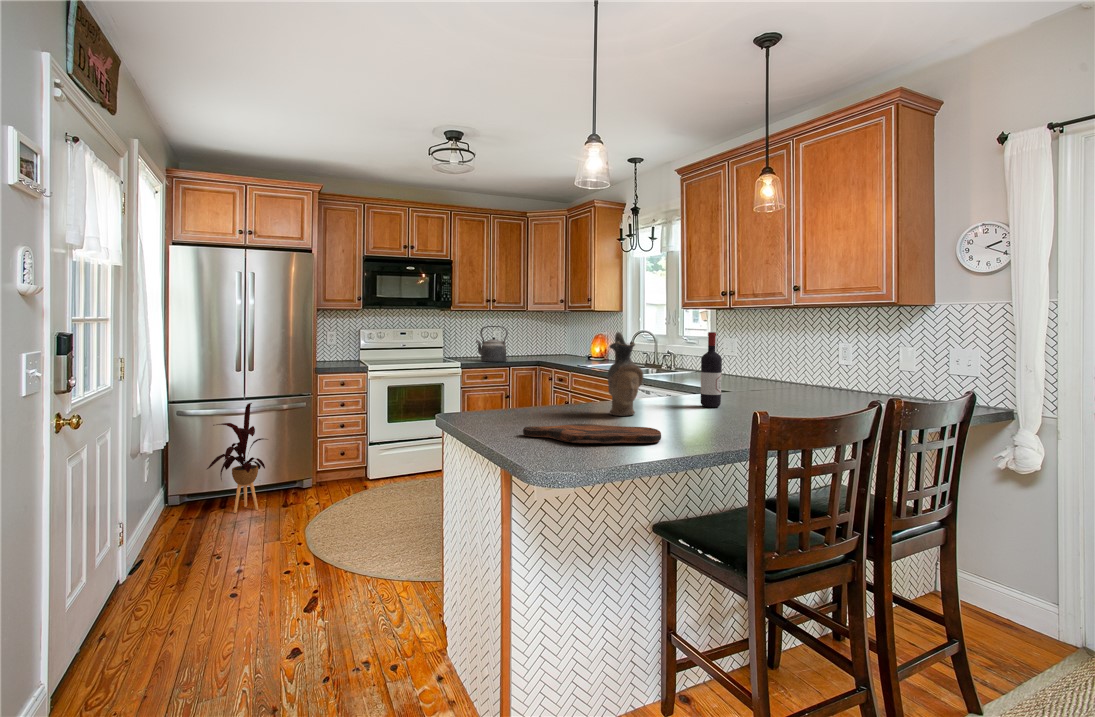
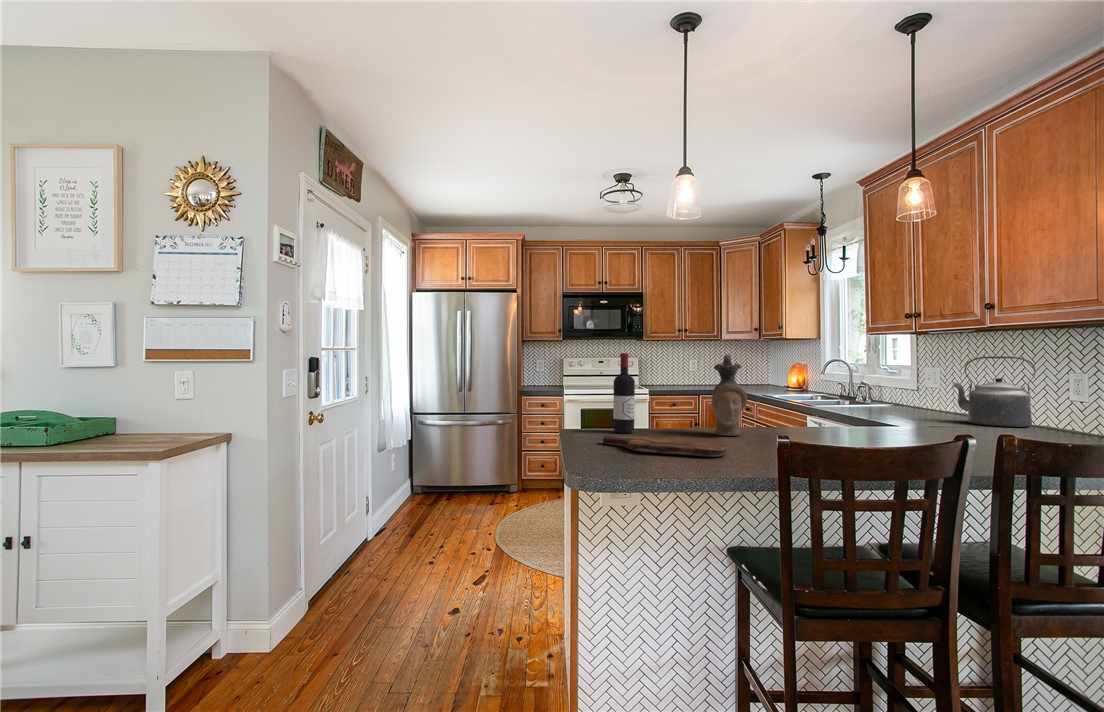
kettle: present [476,326,508,362] -> present [953,356,1036,427]
wine bottle: present [701,332,722,407] -> present [613,353,635,433]
house plant: present [207,403,265,513] -> none [435,416,481,504]

